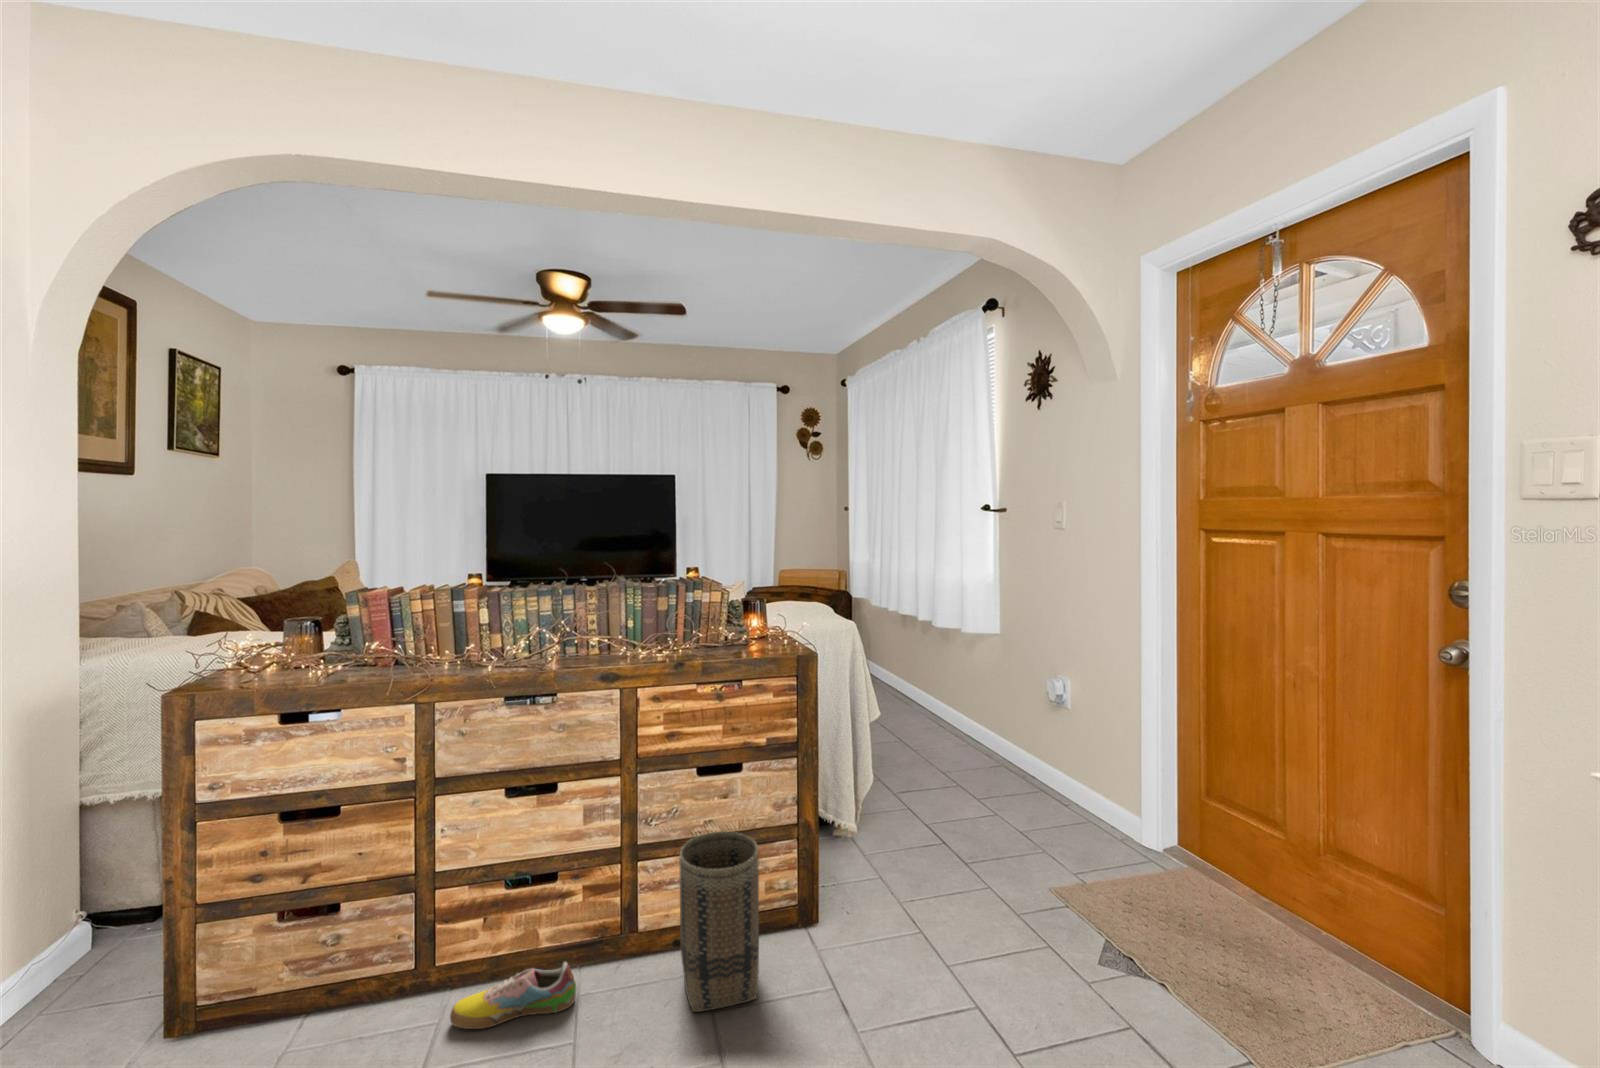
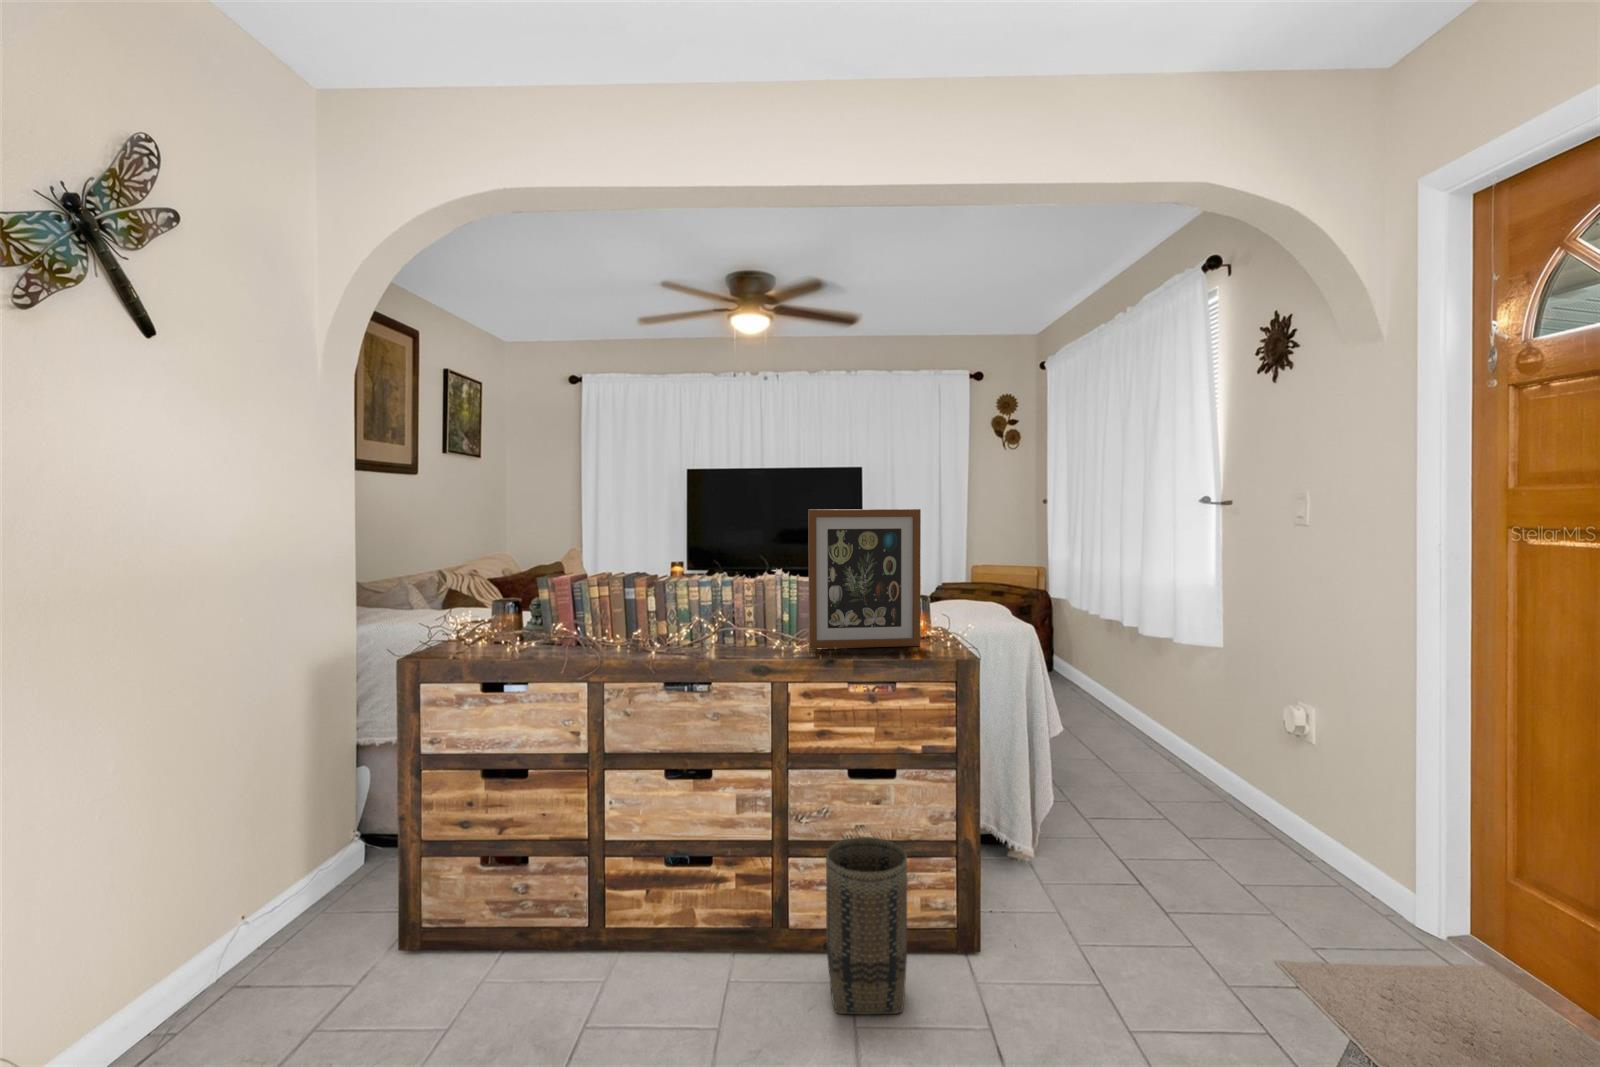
picture frame: none [653,517,760,653] -> present [808,509,921,649]
shoe: present [450,962,576,1029] -> none [616,943,727,990]

